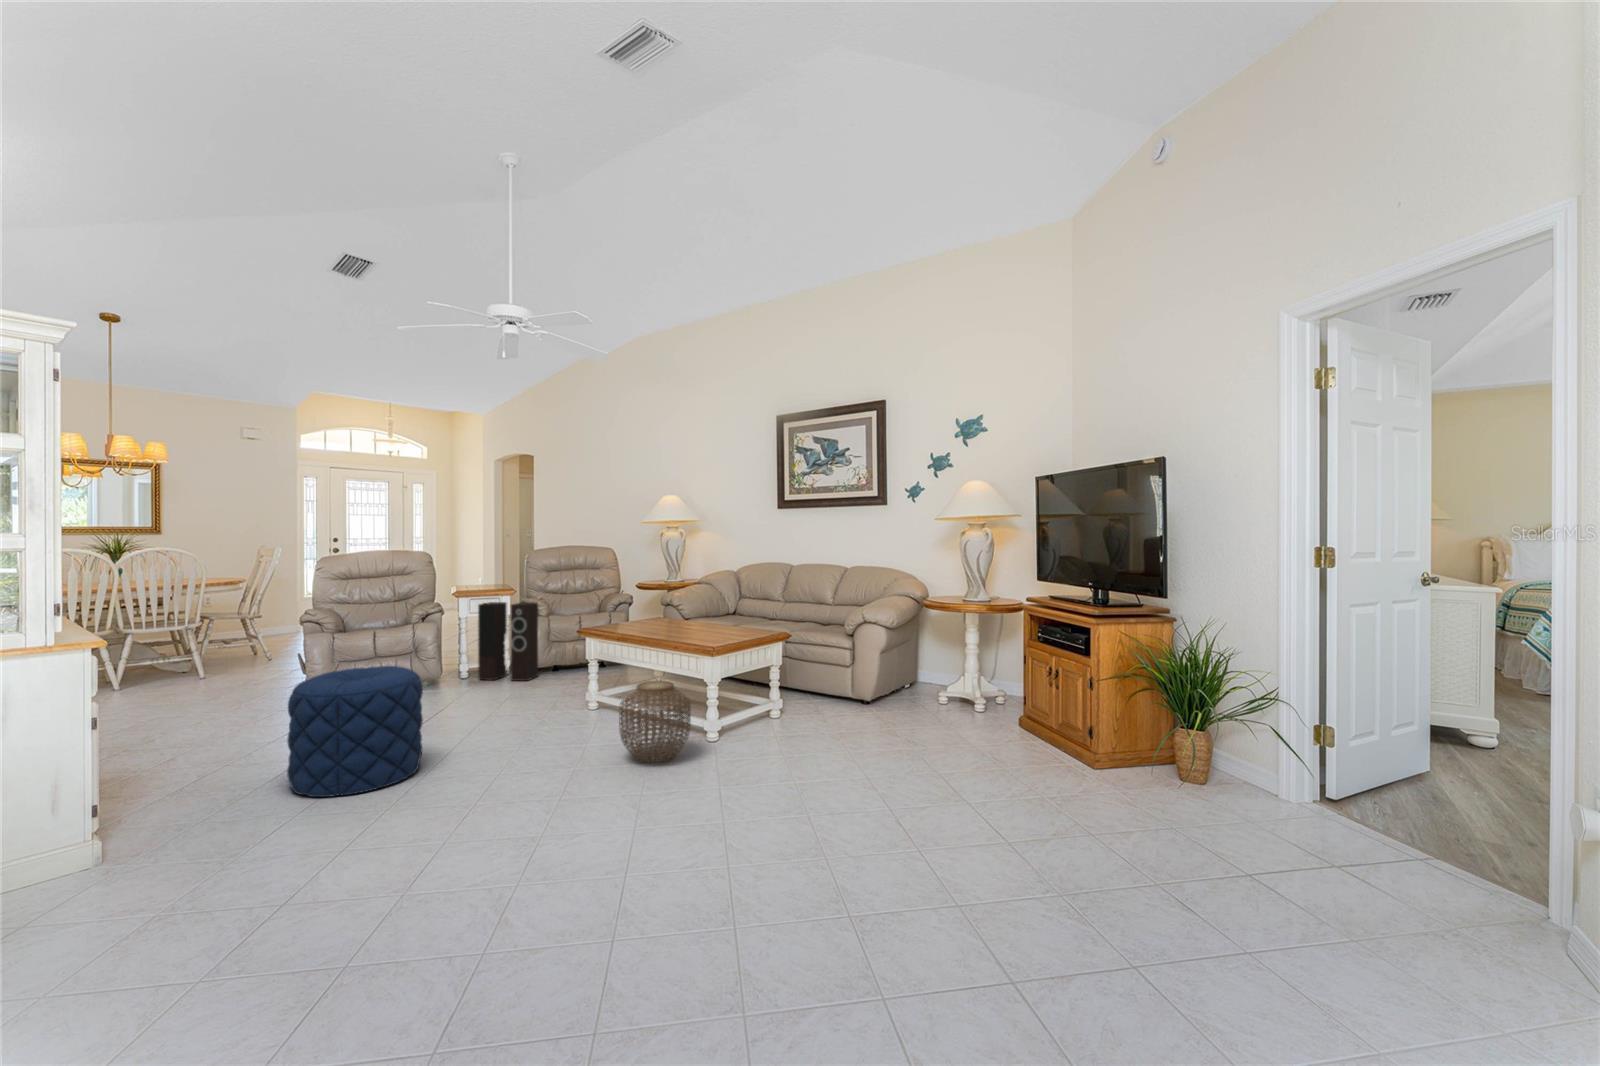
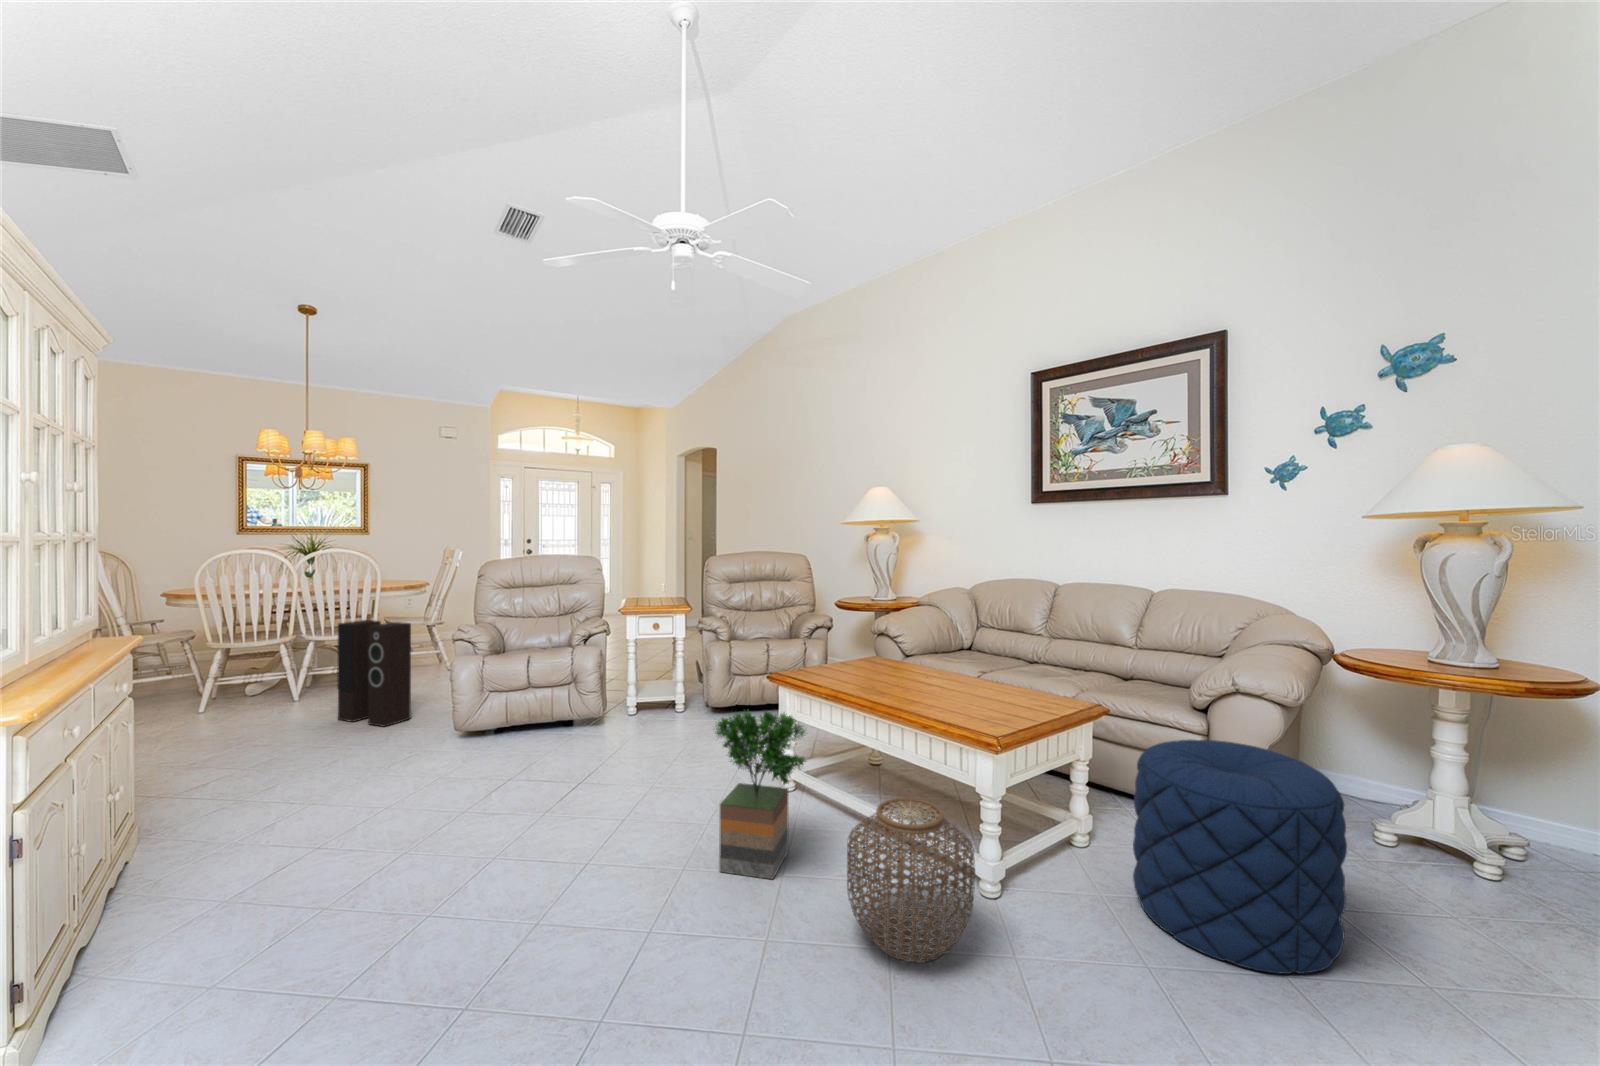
speaker: present [478,602,538,681] -> present [337,620,411,727]
potted tree: none [536,644,601,744] -> present [715,711,806,879]
pouf: present [287,666,423,797] -> present [1133,740,1347,974]

